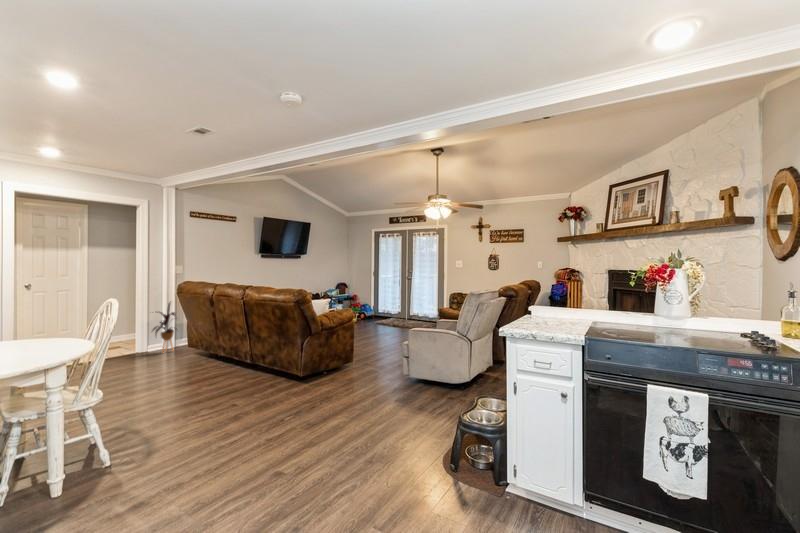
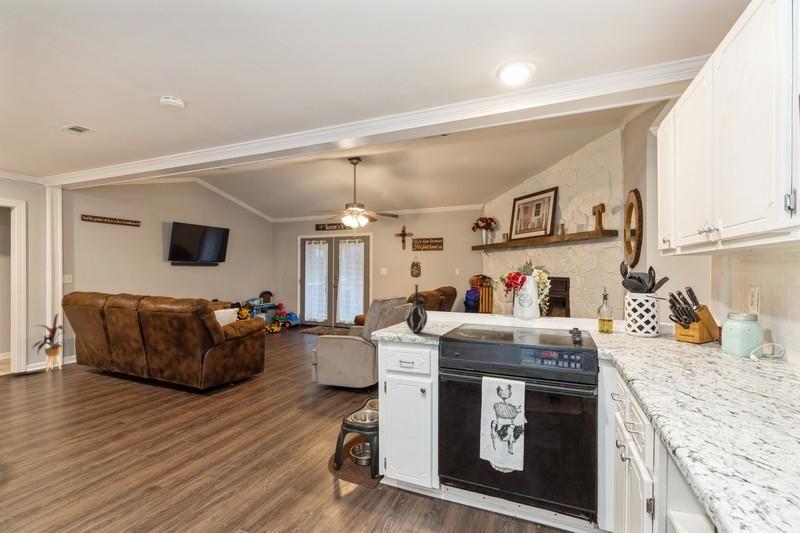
vase: none [538,279,564,331] -> present [406,285,427,333]

